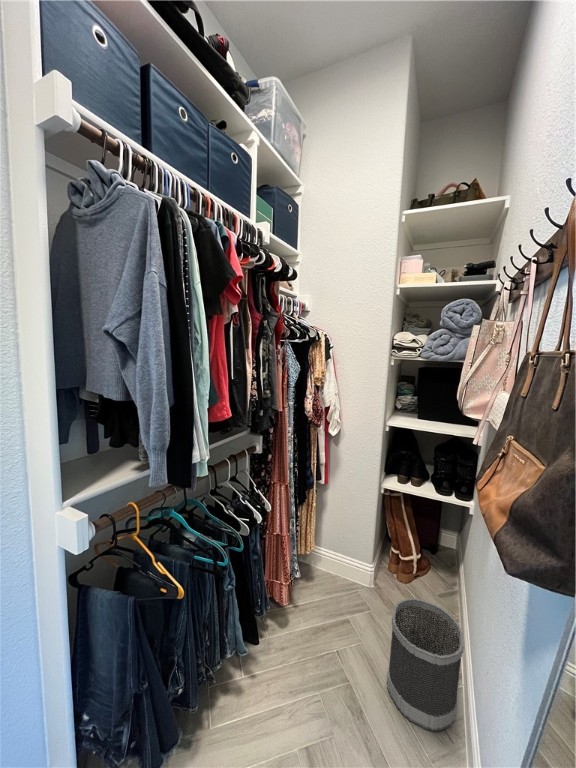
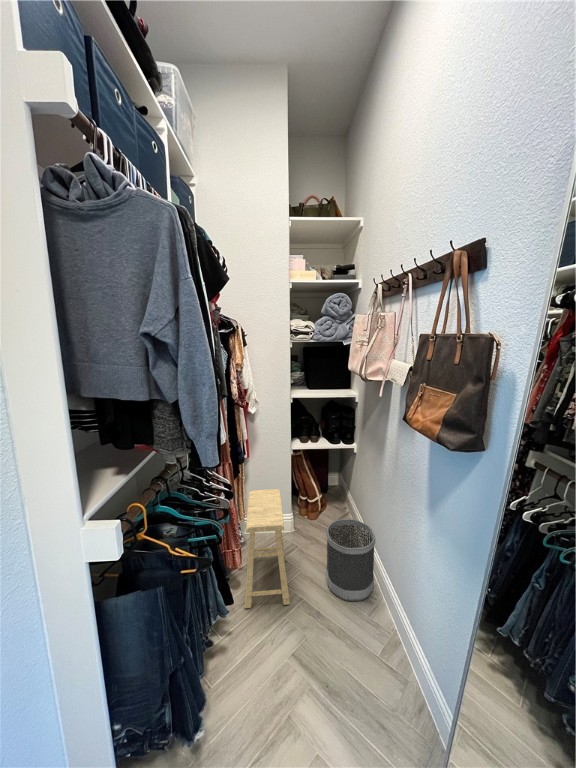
footstool: none [280,523,349,679] -> present [244,489,290,608]

